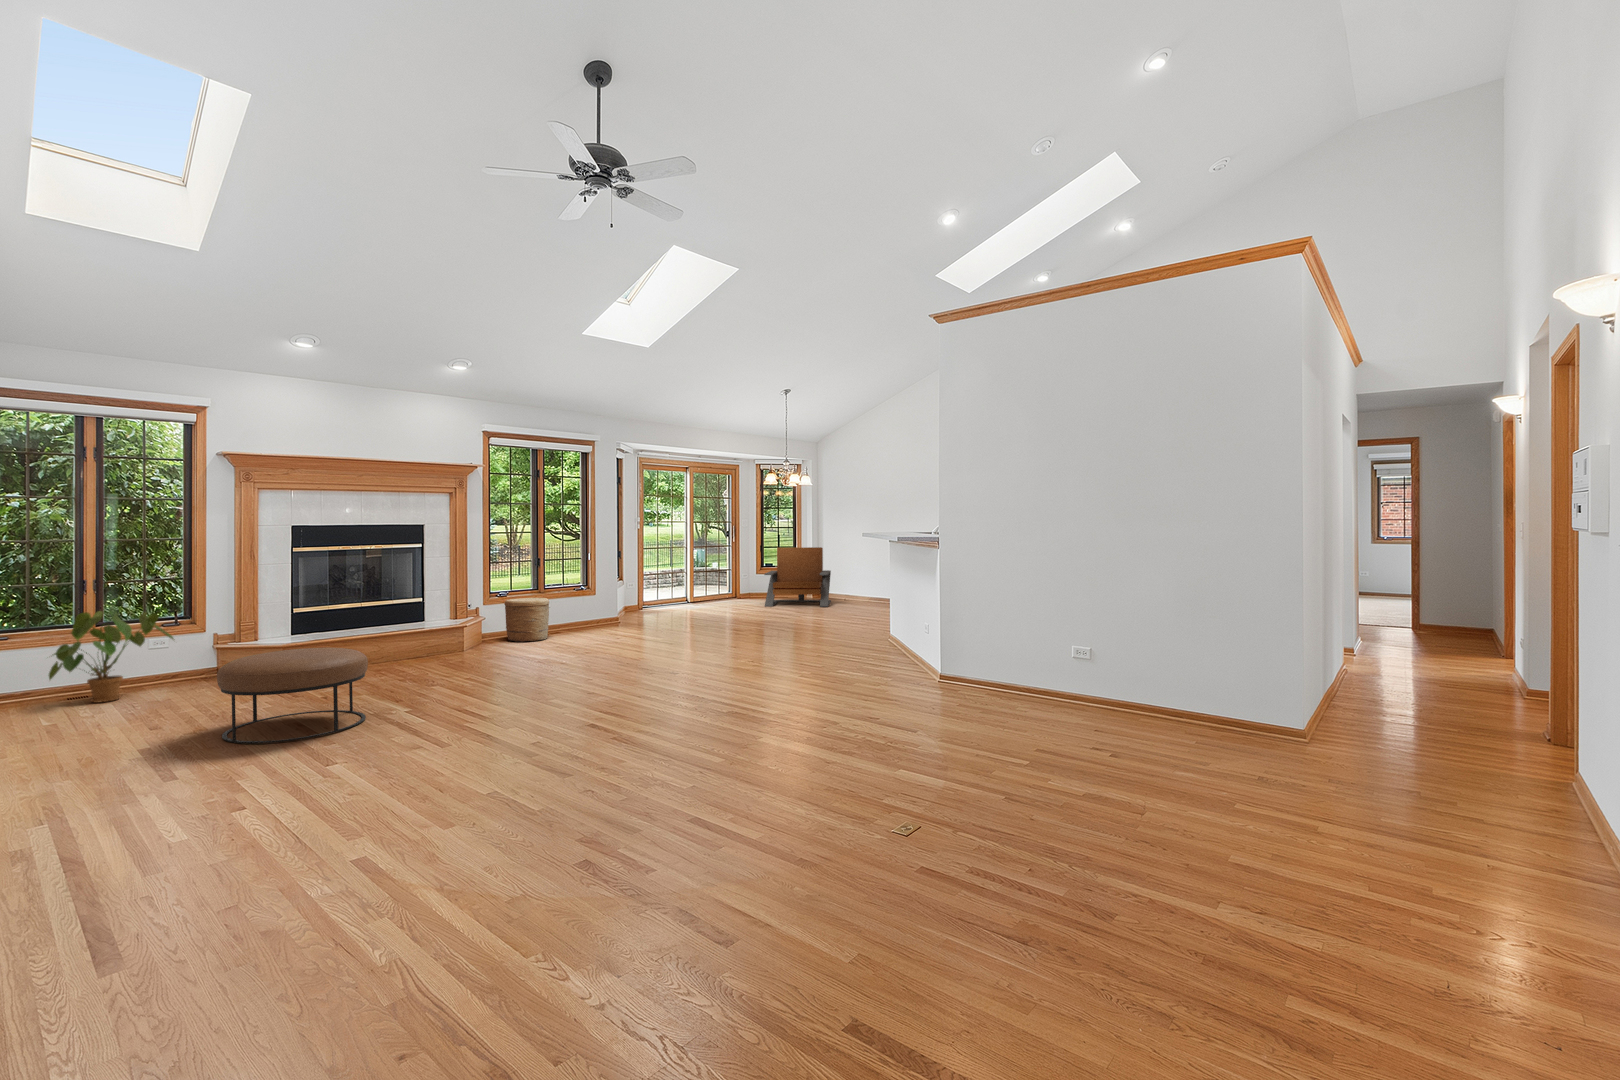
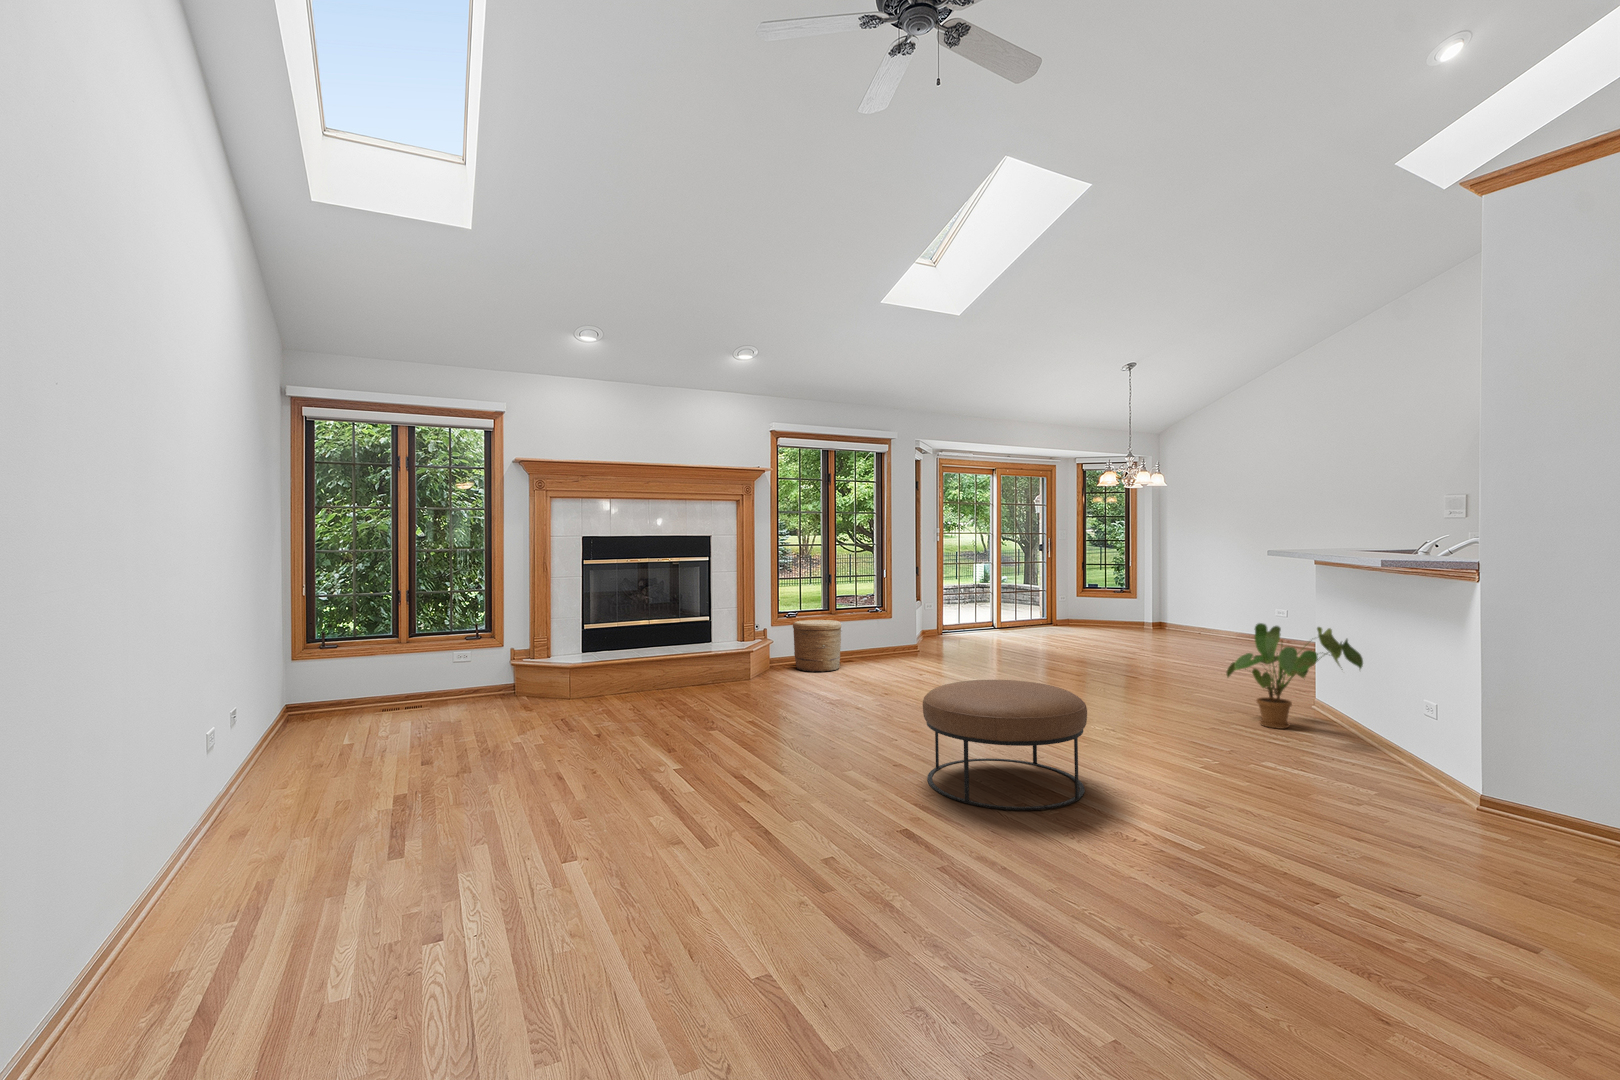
lounge chair: present [764,547,831,607] -> none [1092,564,1182,641]
house plant: present [49,611,174,703] -> present [1226,623,1363,729]
ottoman: present [217,648,368,744] -> present [923,680,1087,810]

